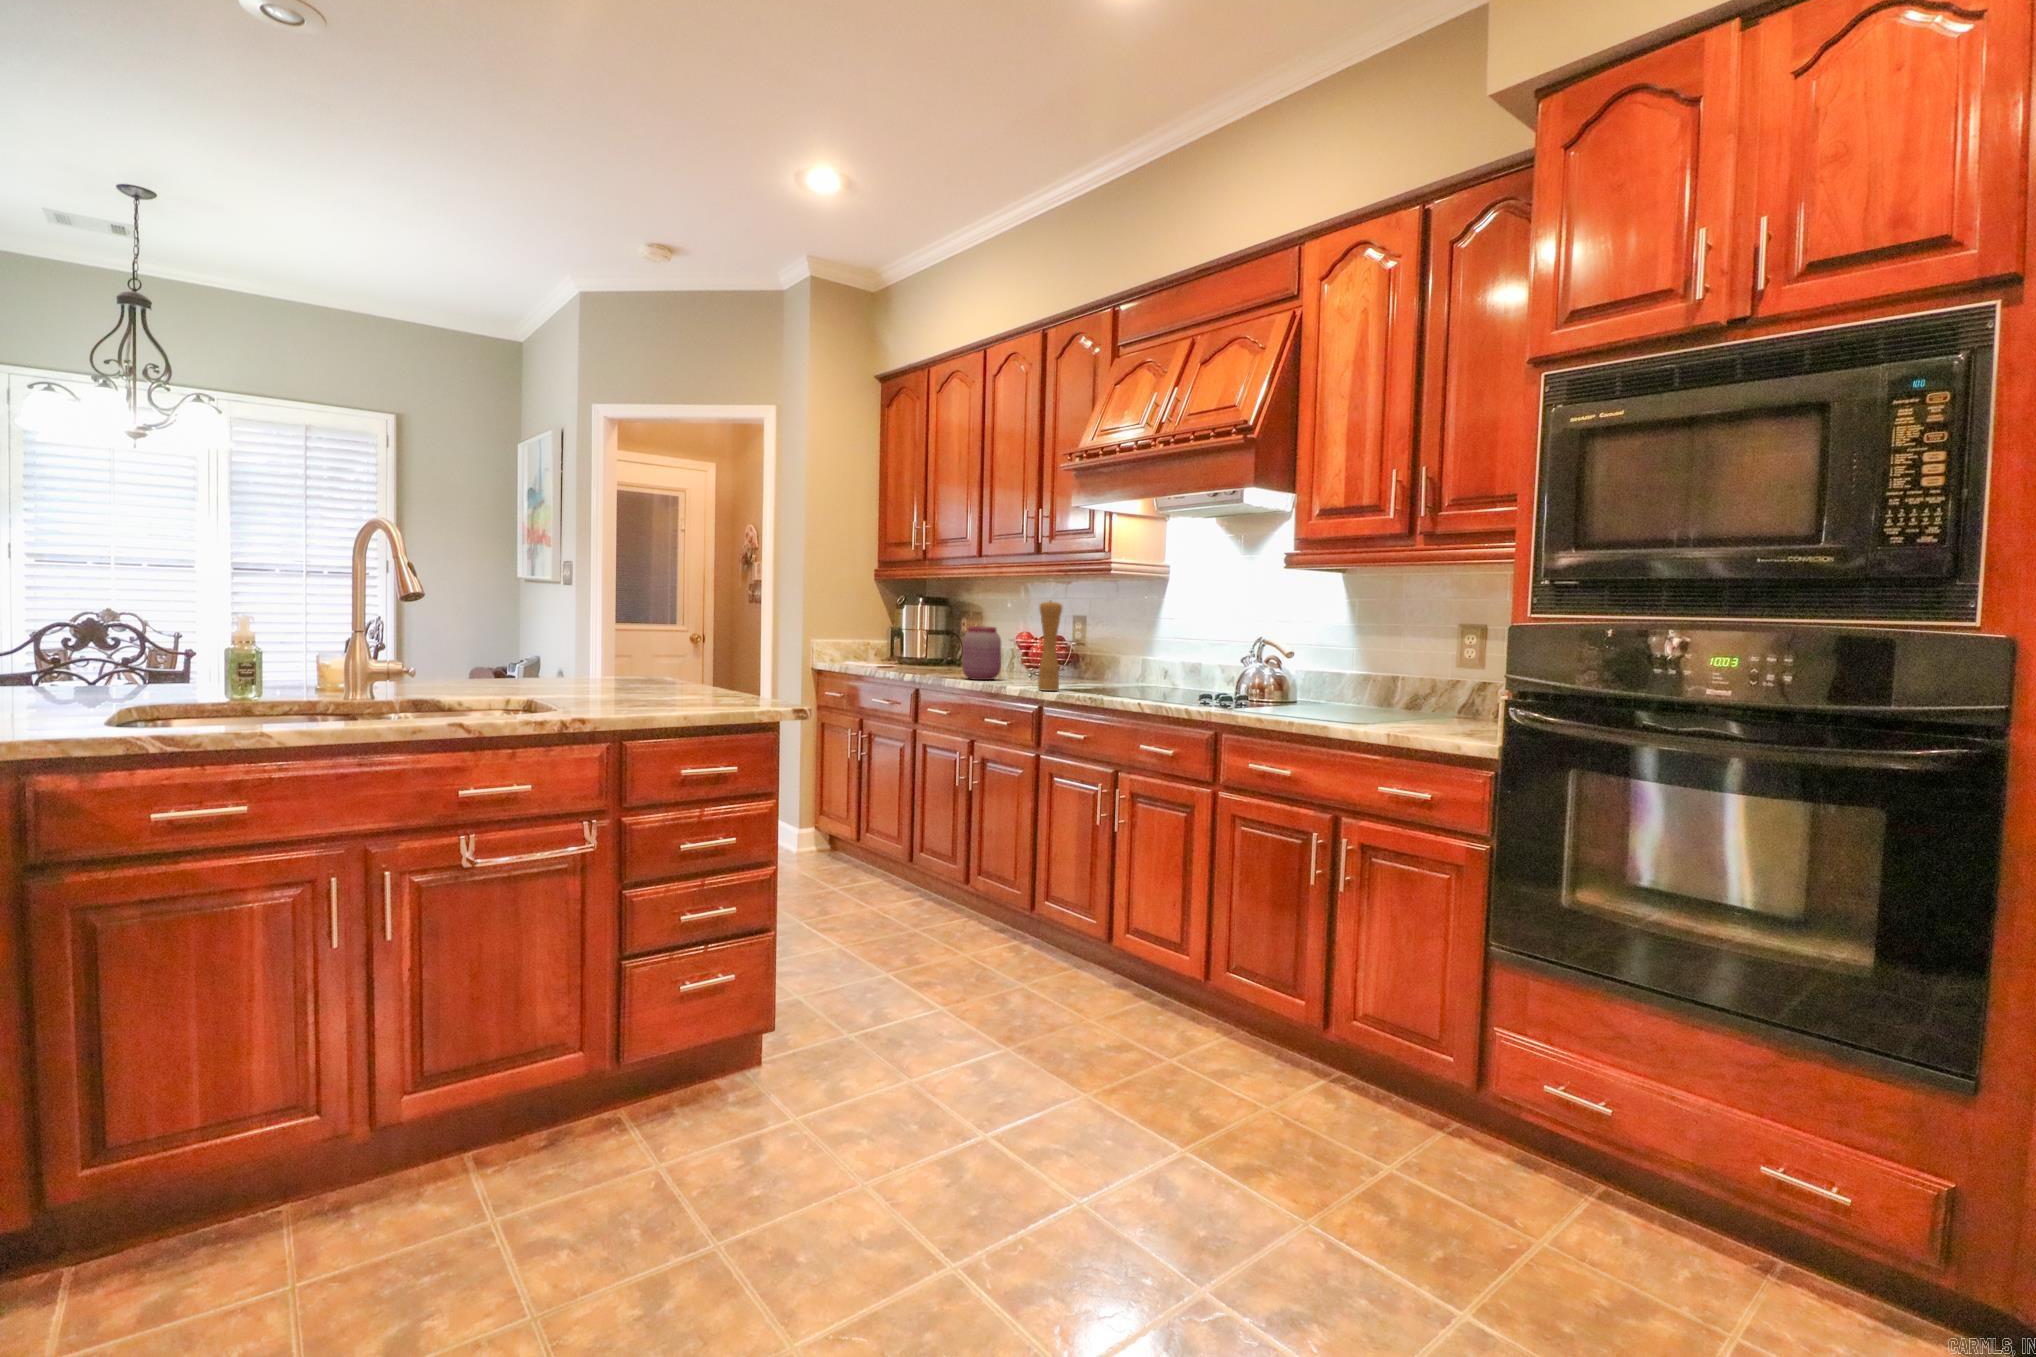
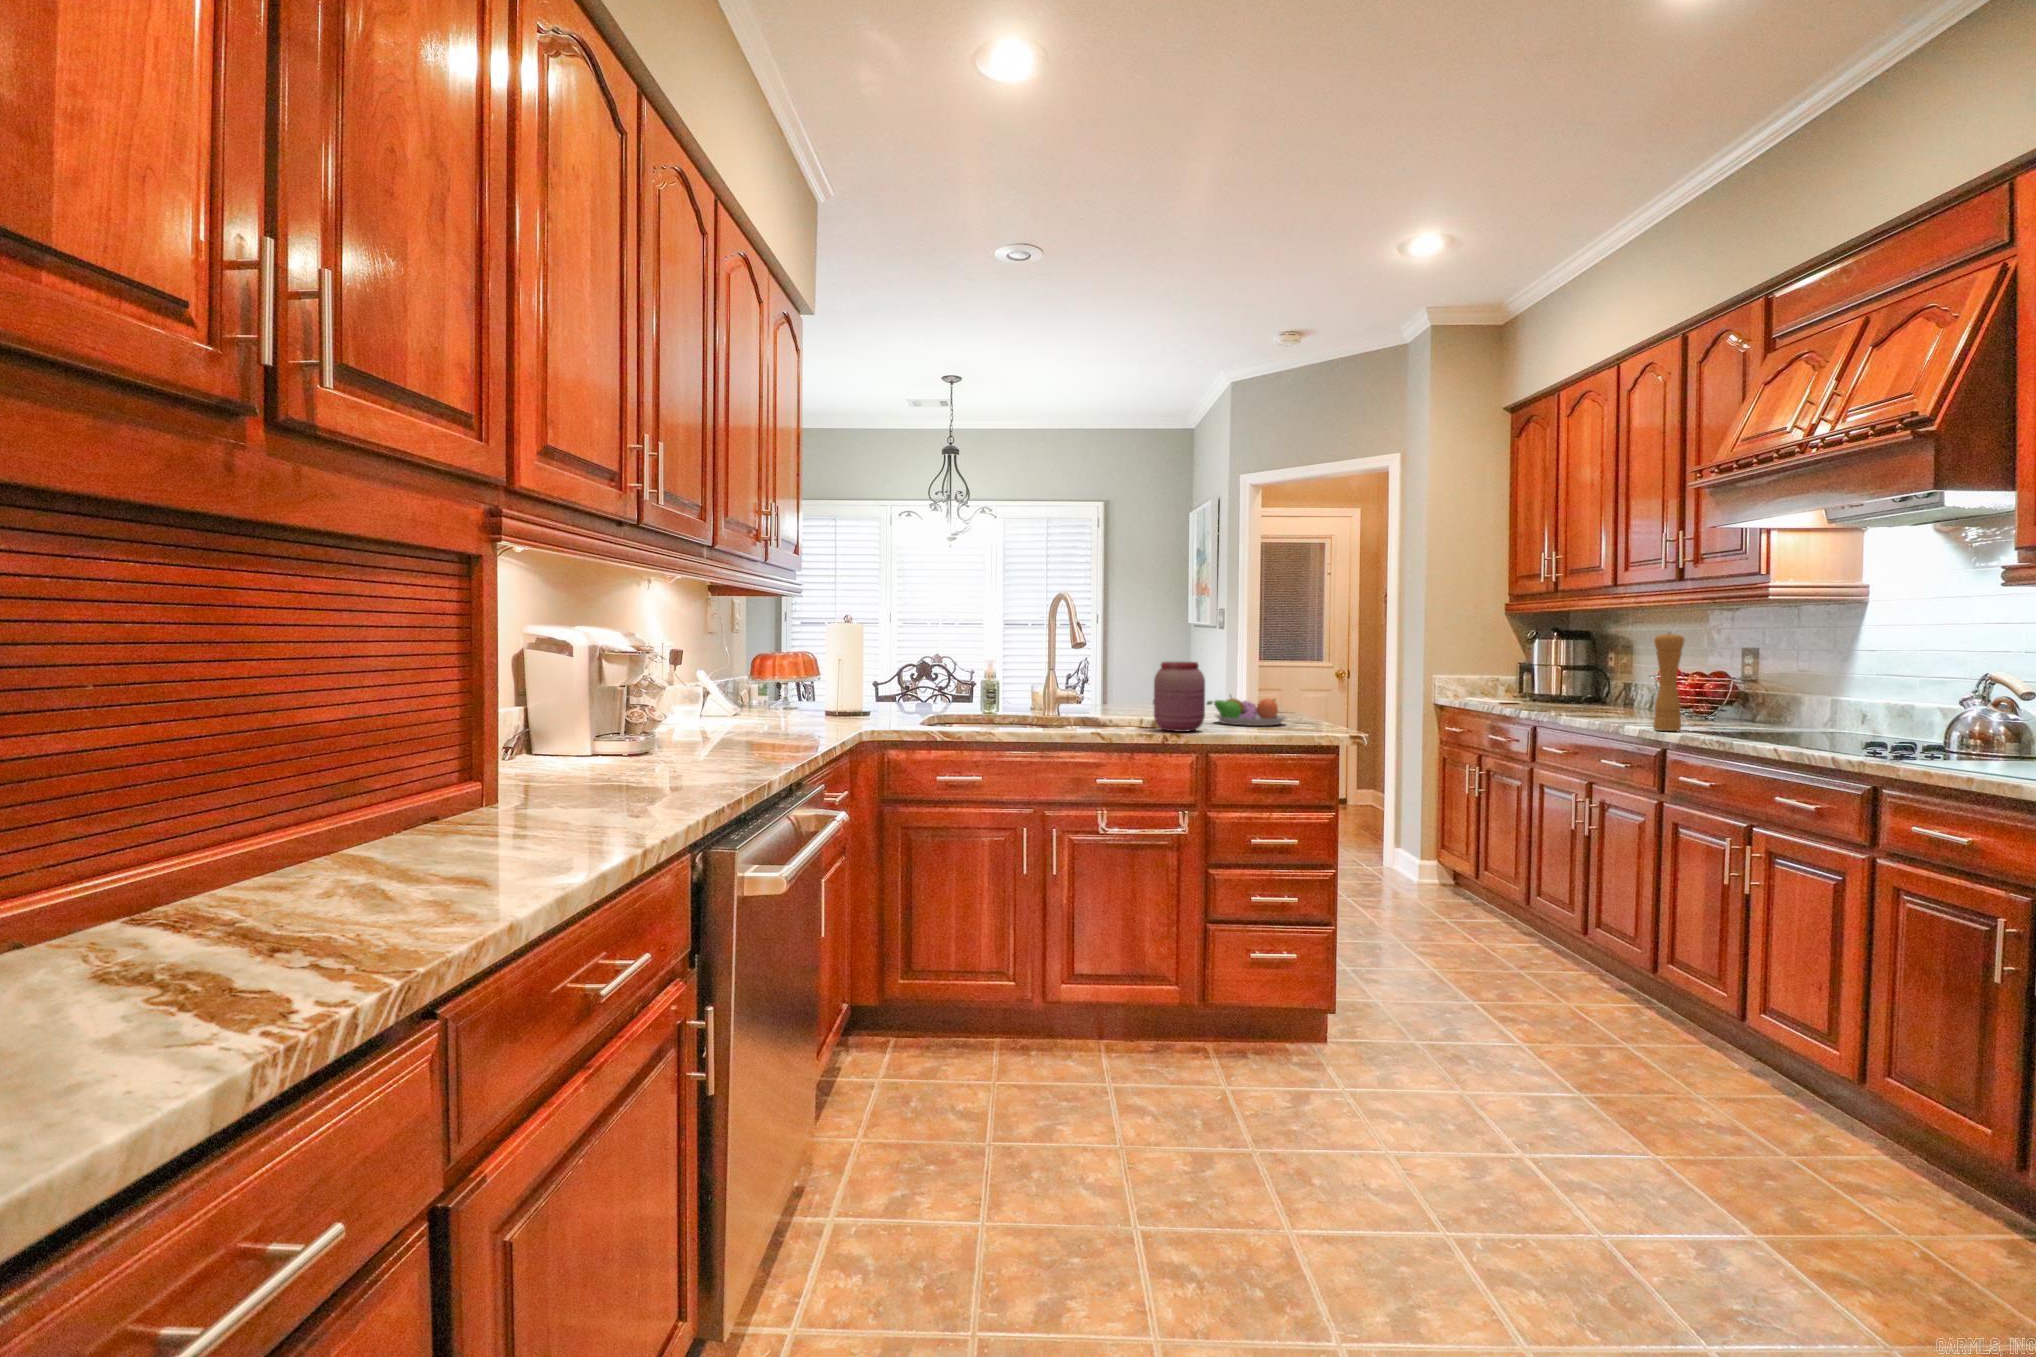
jar: present [962,626,1001,680] -> present [1154,662,1205,732]
fruit bowl: none [602,661,707,700] -> present [1207,697,1286,726]

